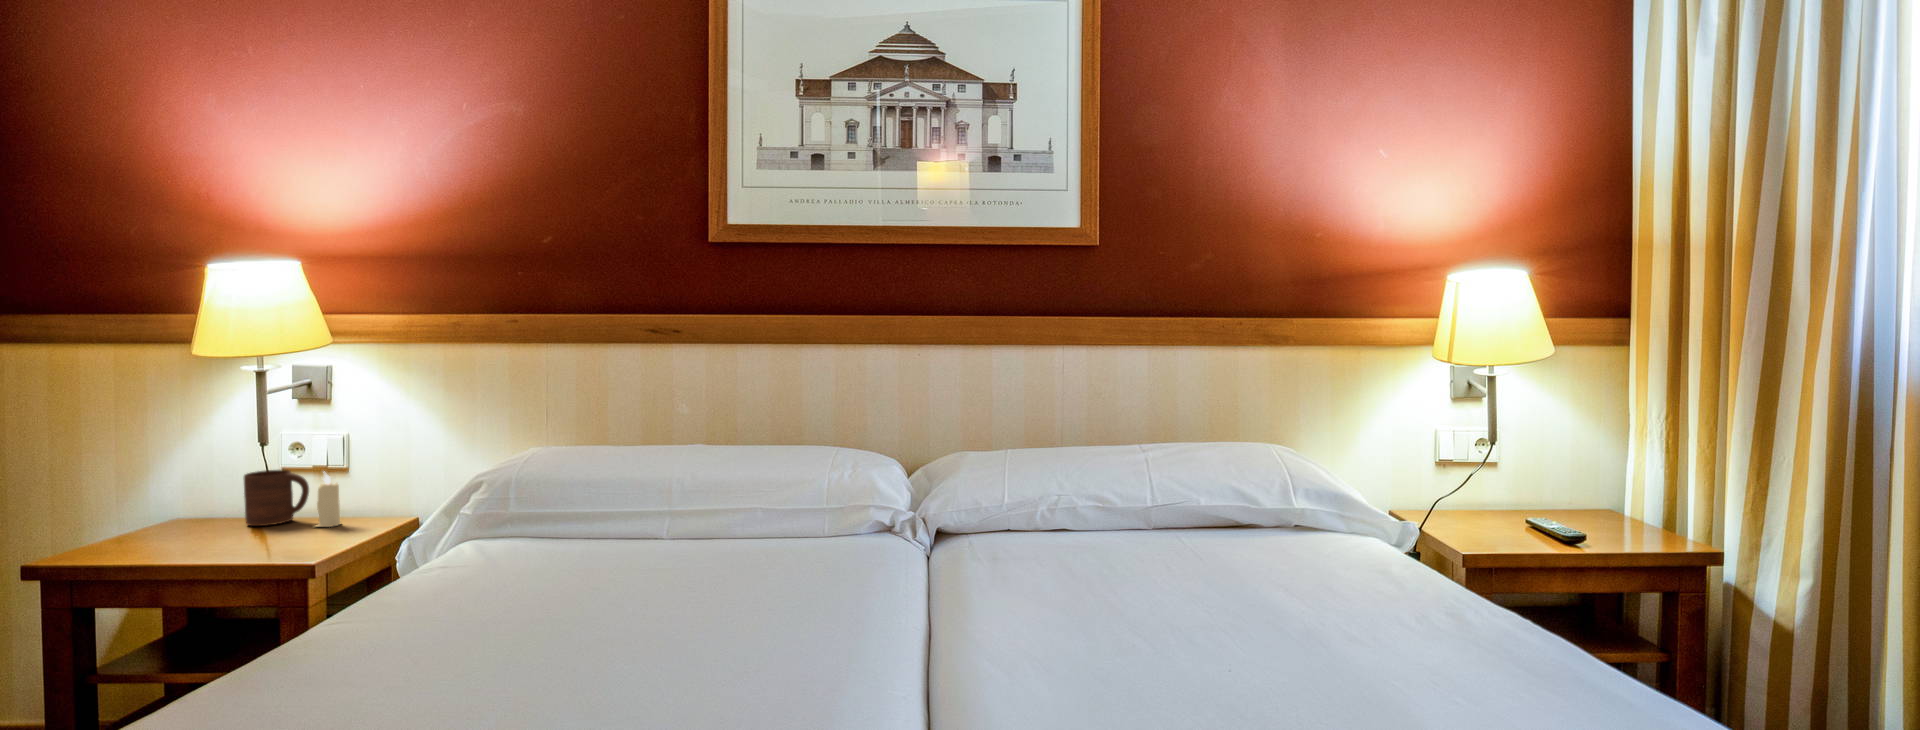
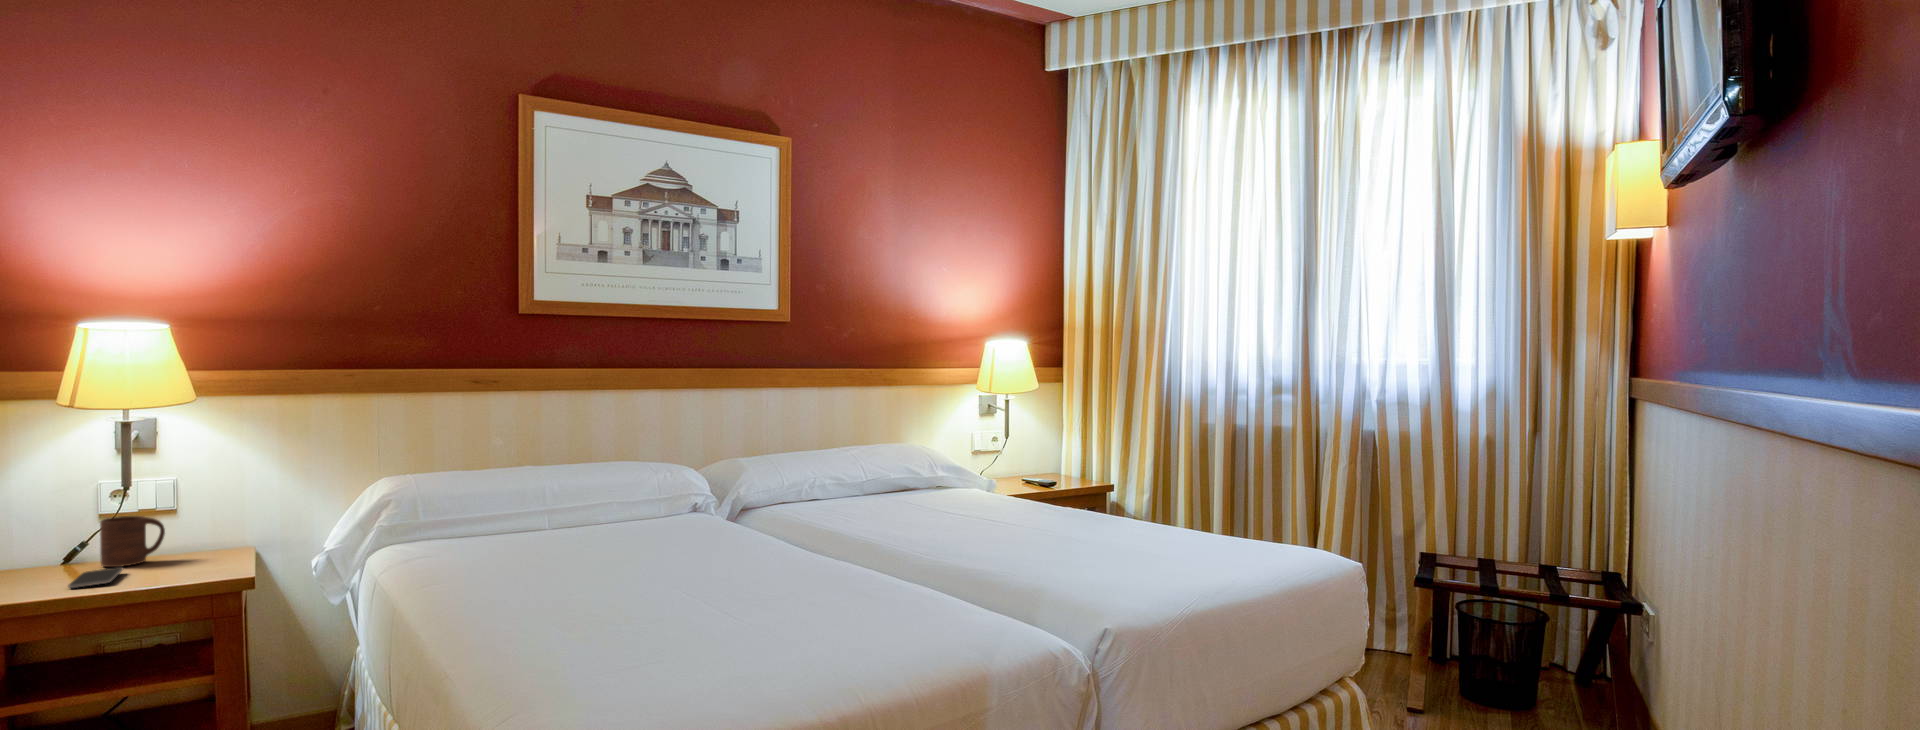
candle: present [316,473,340,527] -> none [188,511,212,561]
smartphone: none [132,529,229,552] -> present [68,567,123,588]

